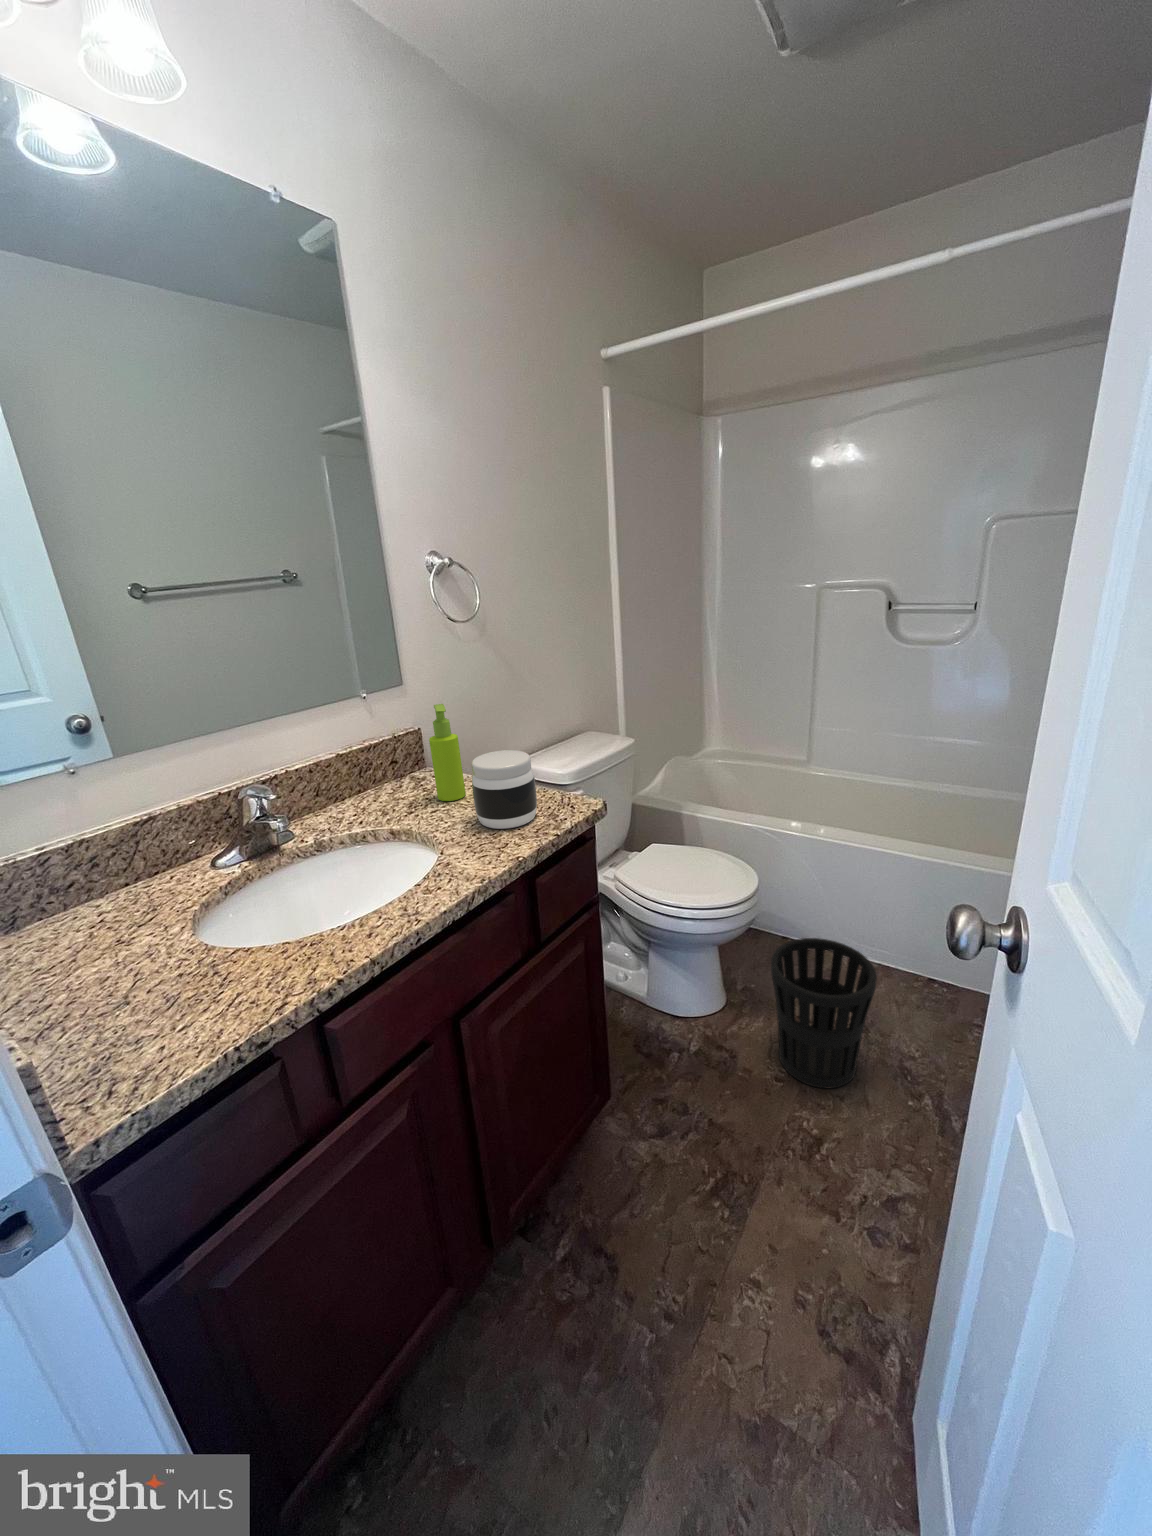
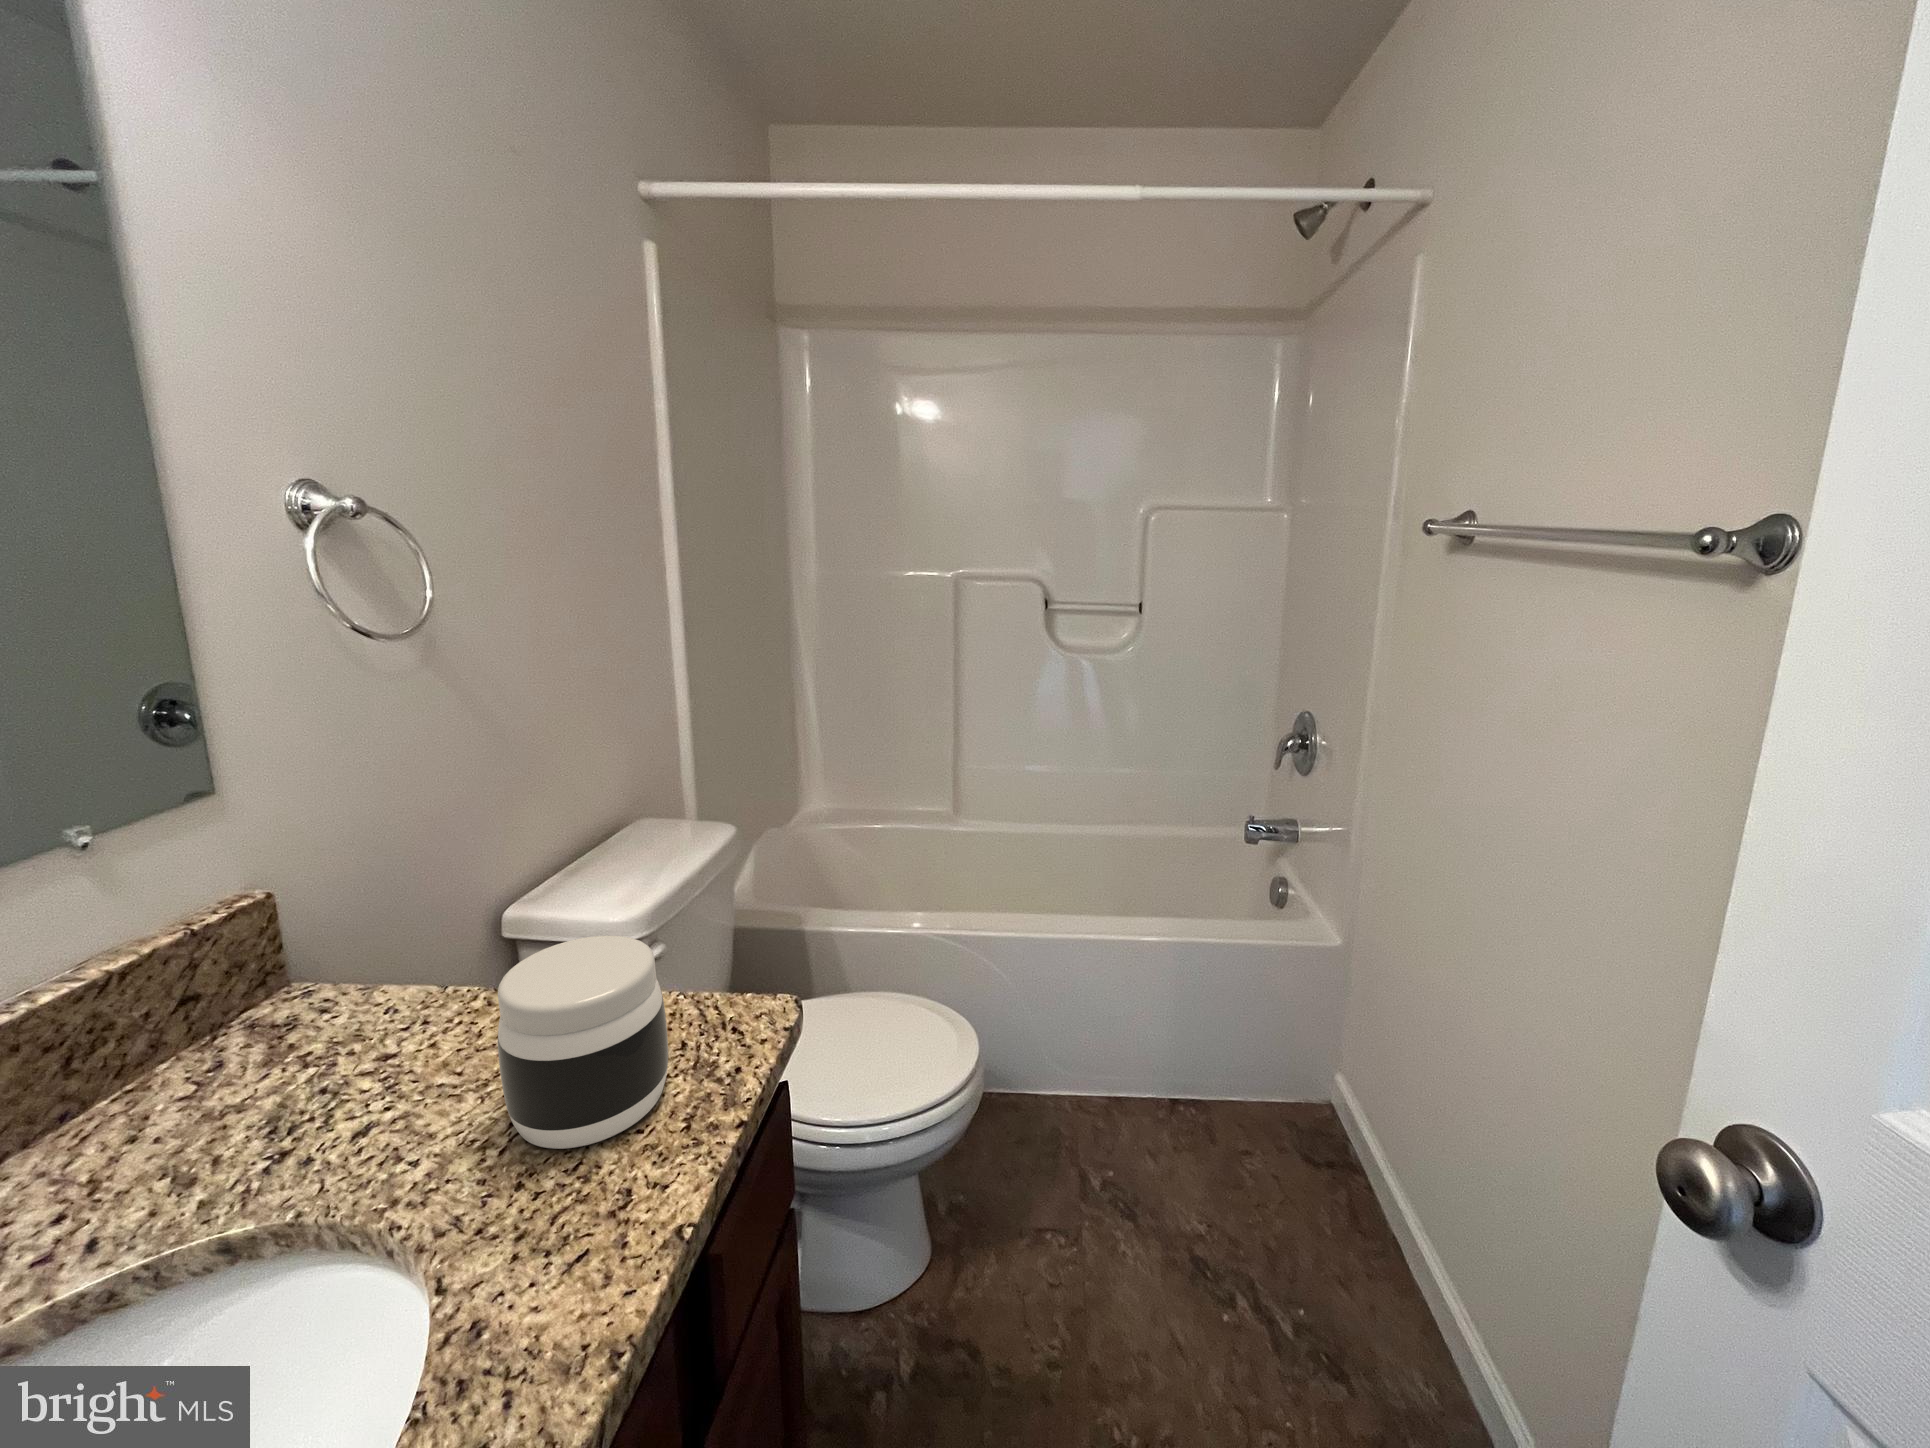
soap dispenser: present [429,704,466,801] -> none [335,843,442,1087]
wastebasket: present [771,938,877,1088] -> none [1020,1105,1173,1365]

